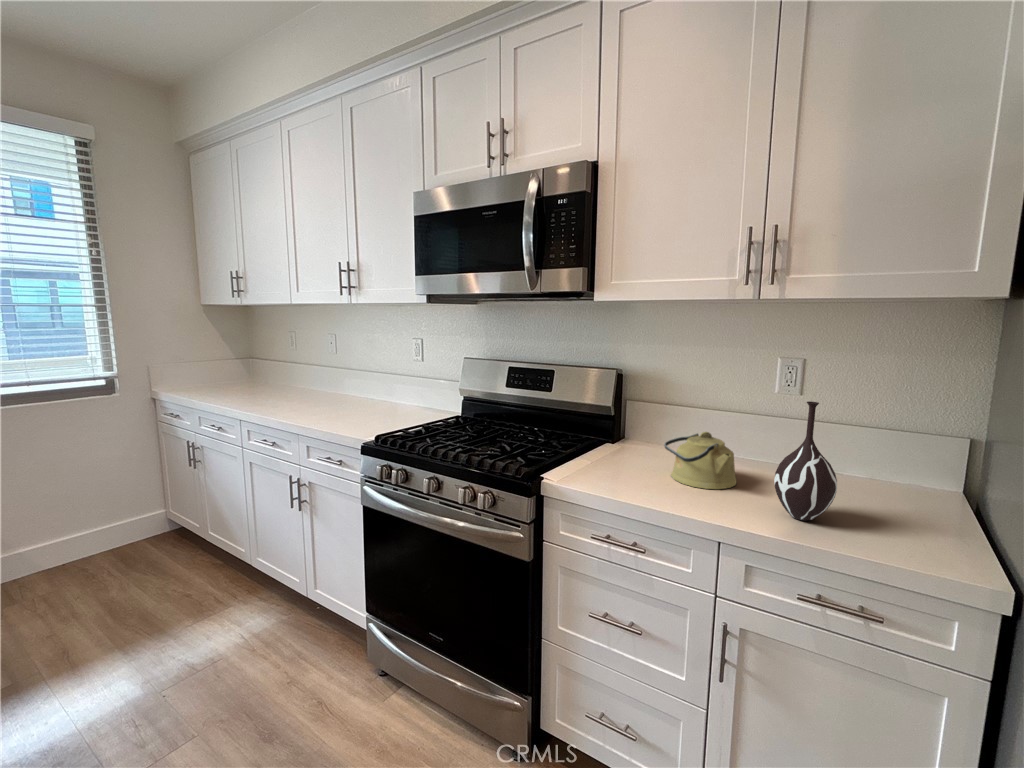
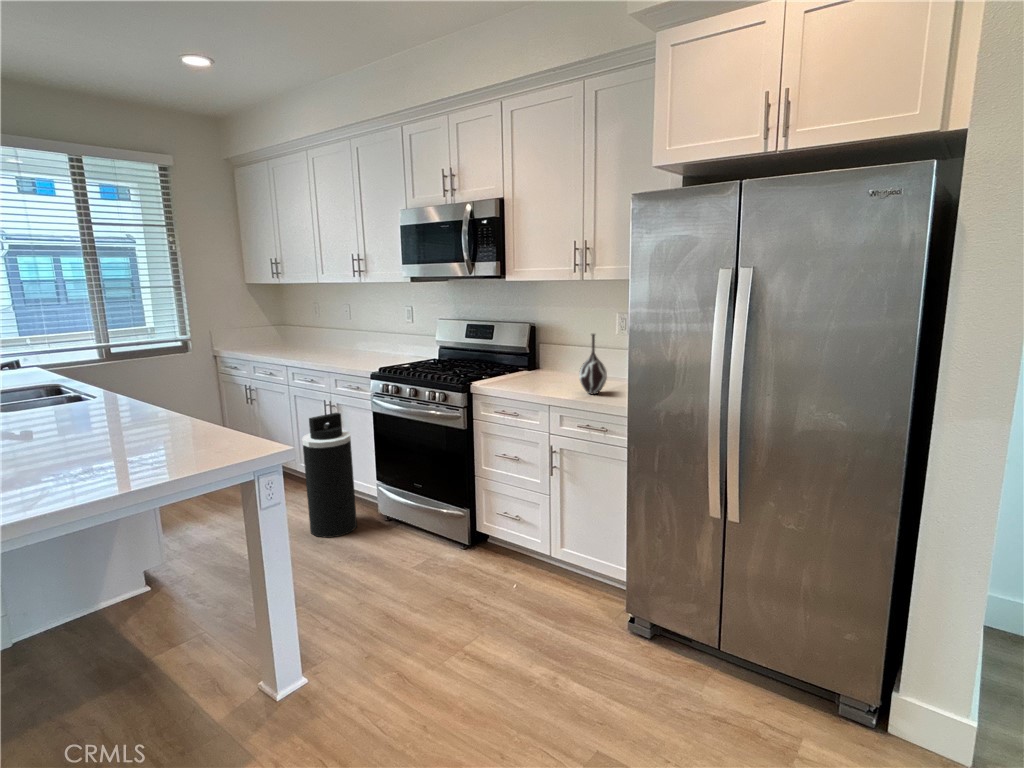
kettle: present [664,432,736,489] -> none [543,355,580,386]
trash can: none [243,505,333,717] -> present [302,413,357,538]

